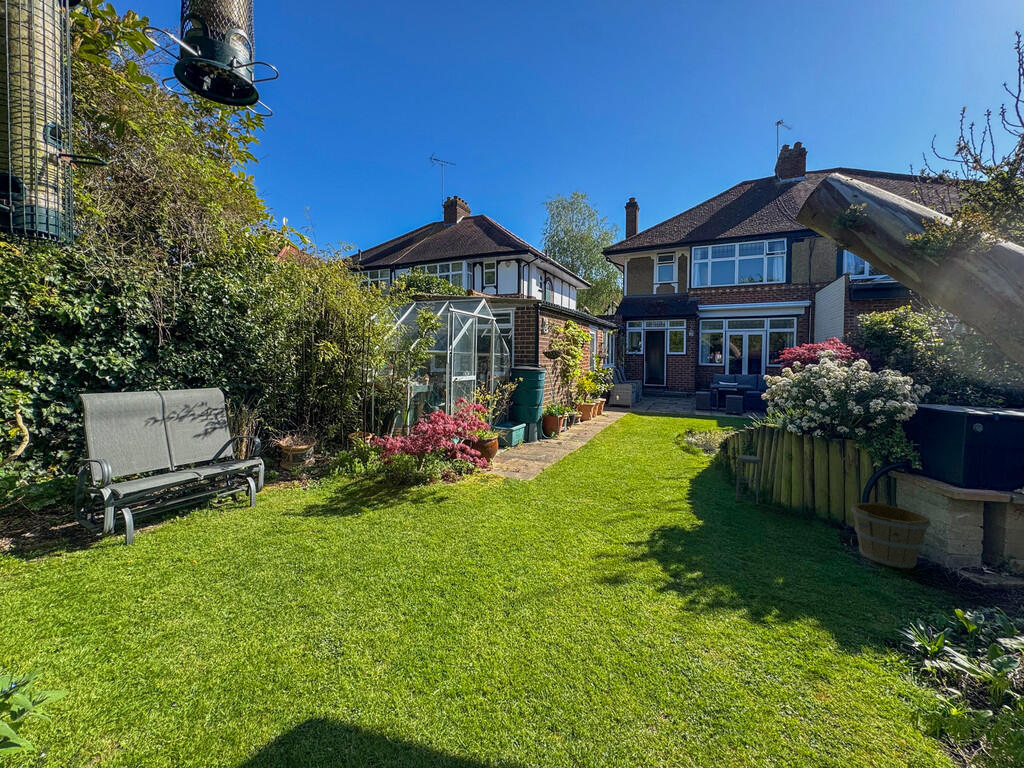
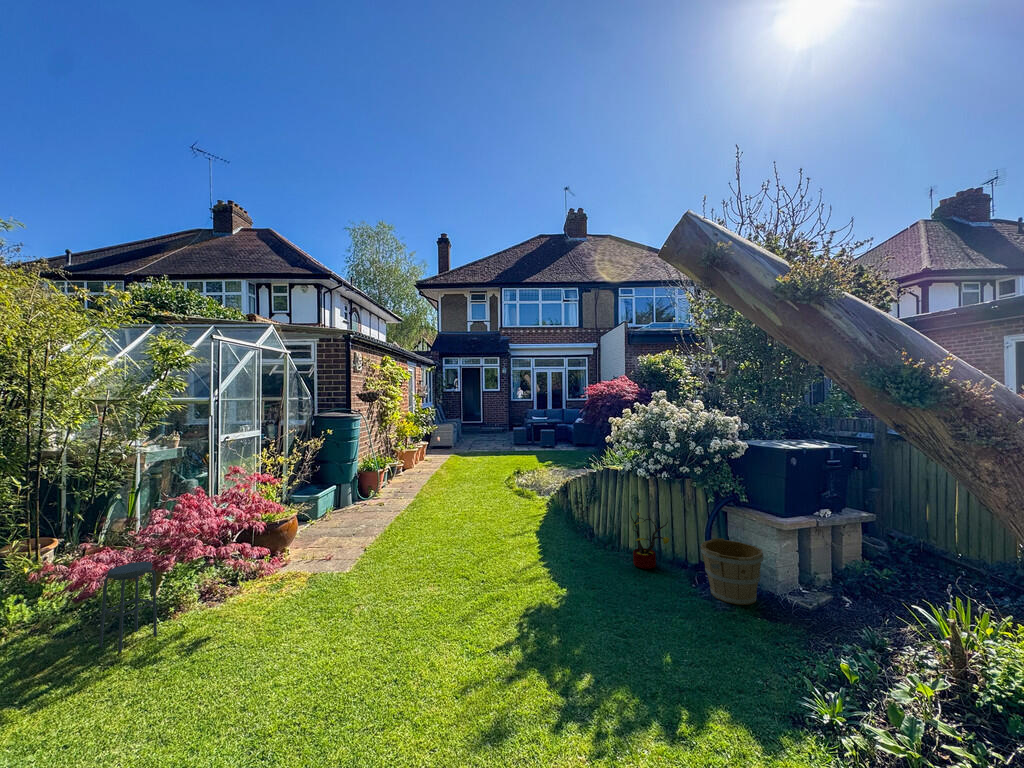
stool: present [735,455,761,504] -> present [99,562,157,653]
decorative plant: none [781,464,822,522] -> present [630,508,669,569]

